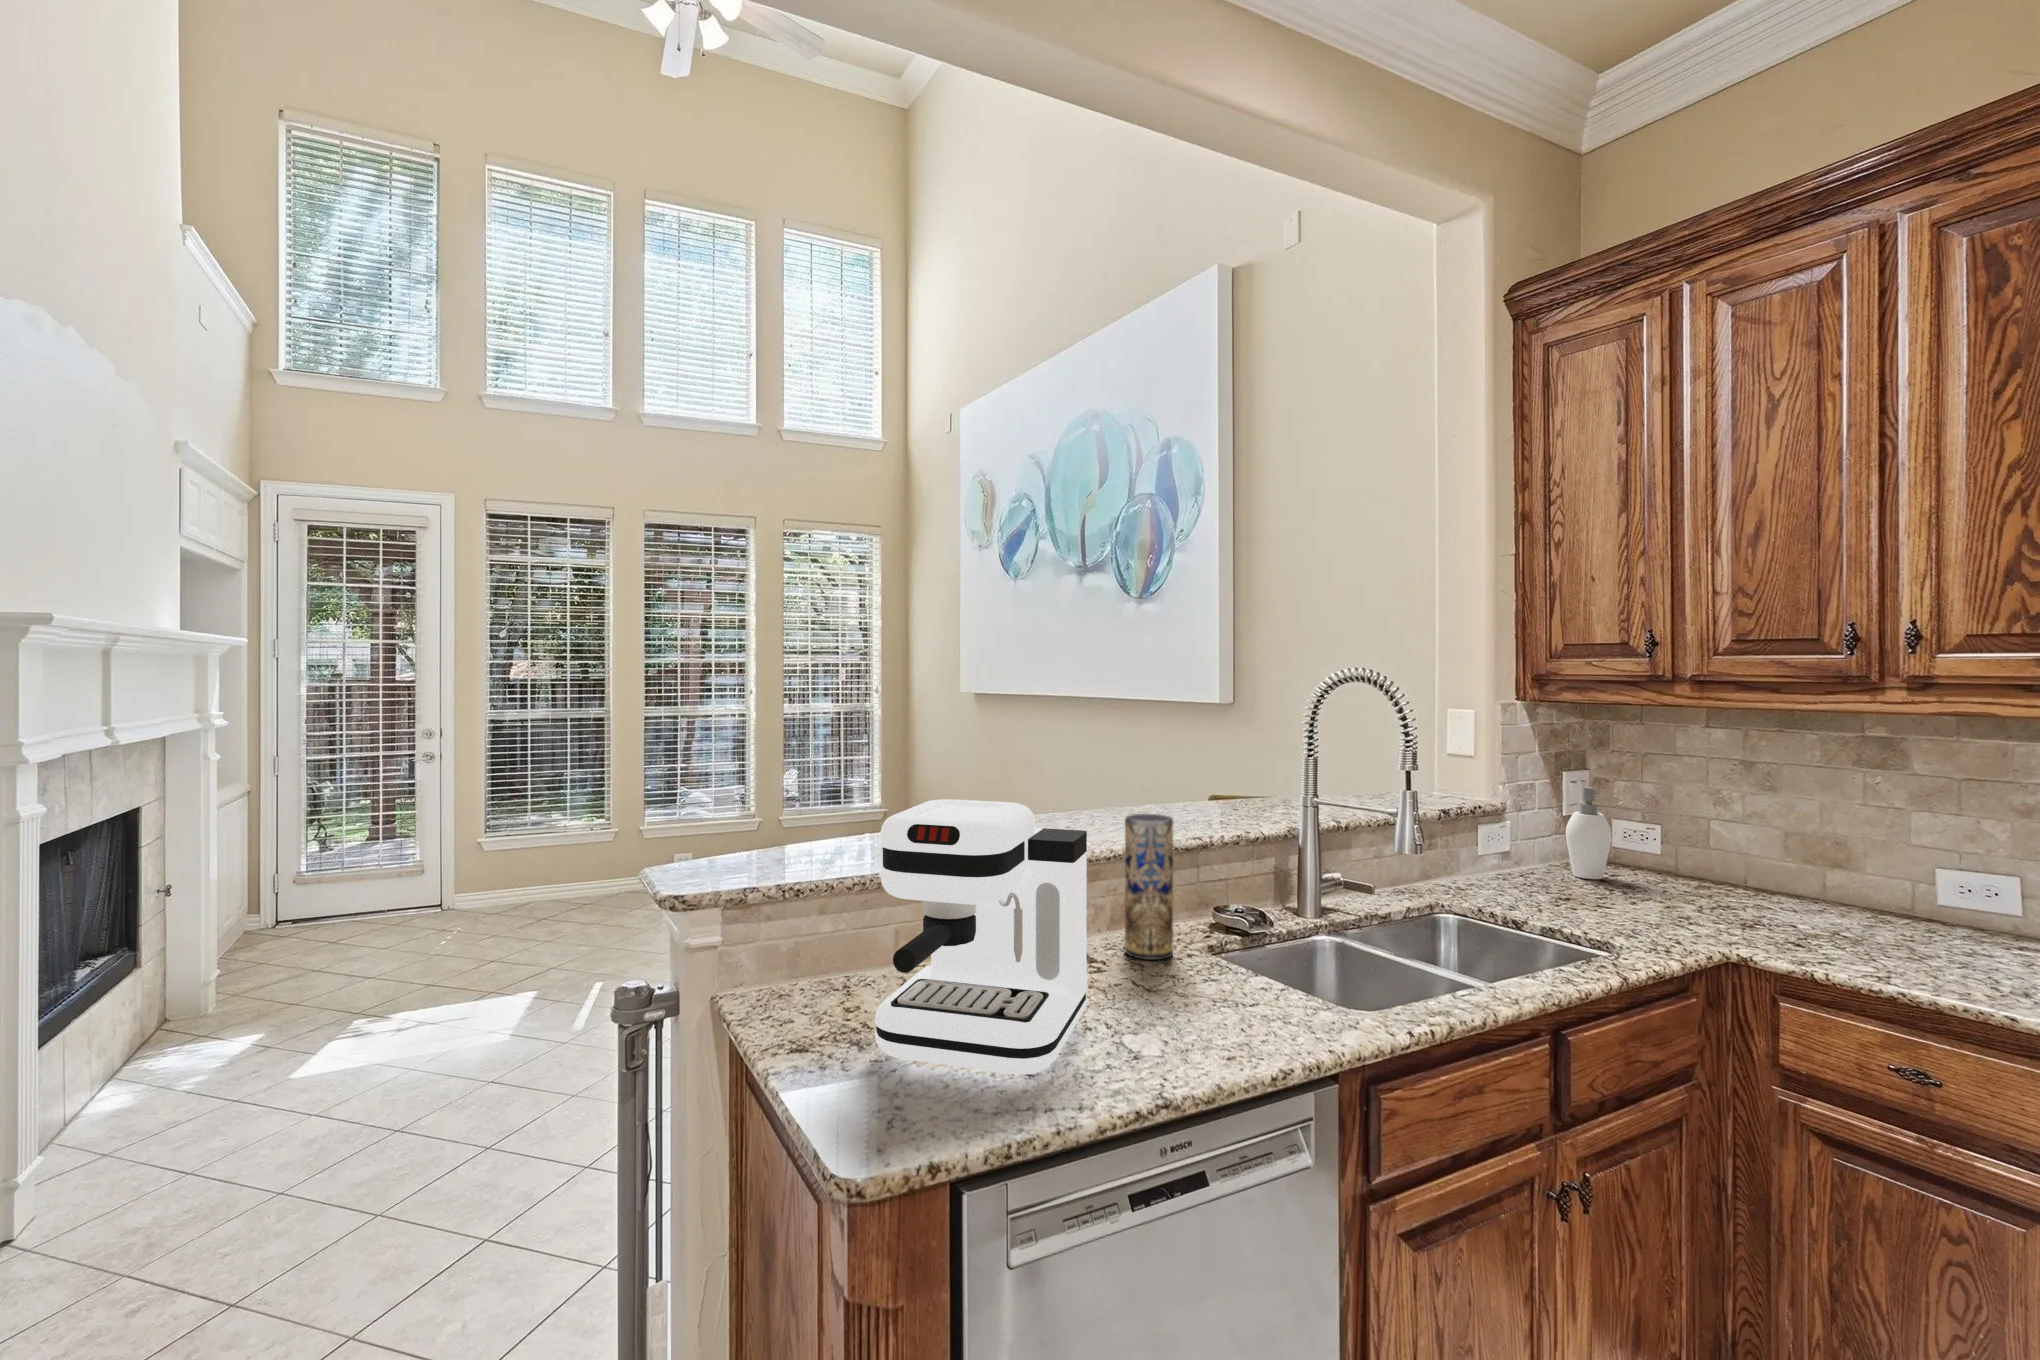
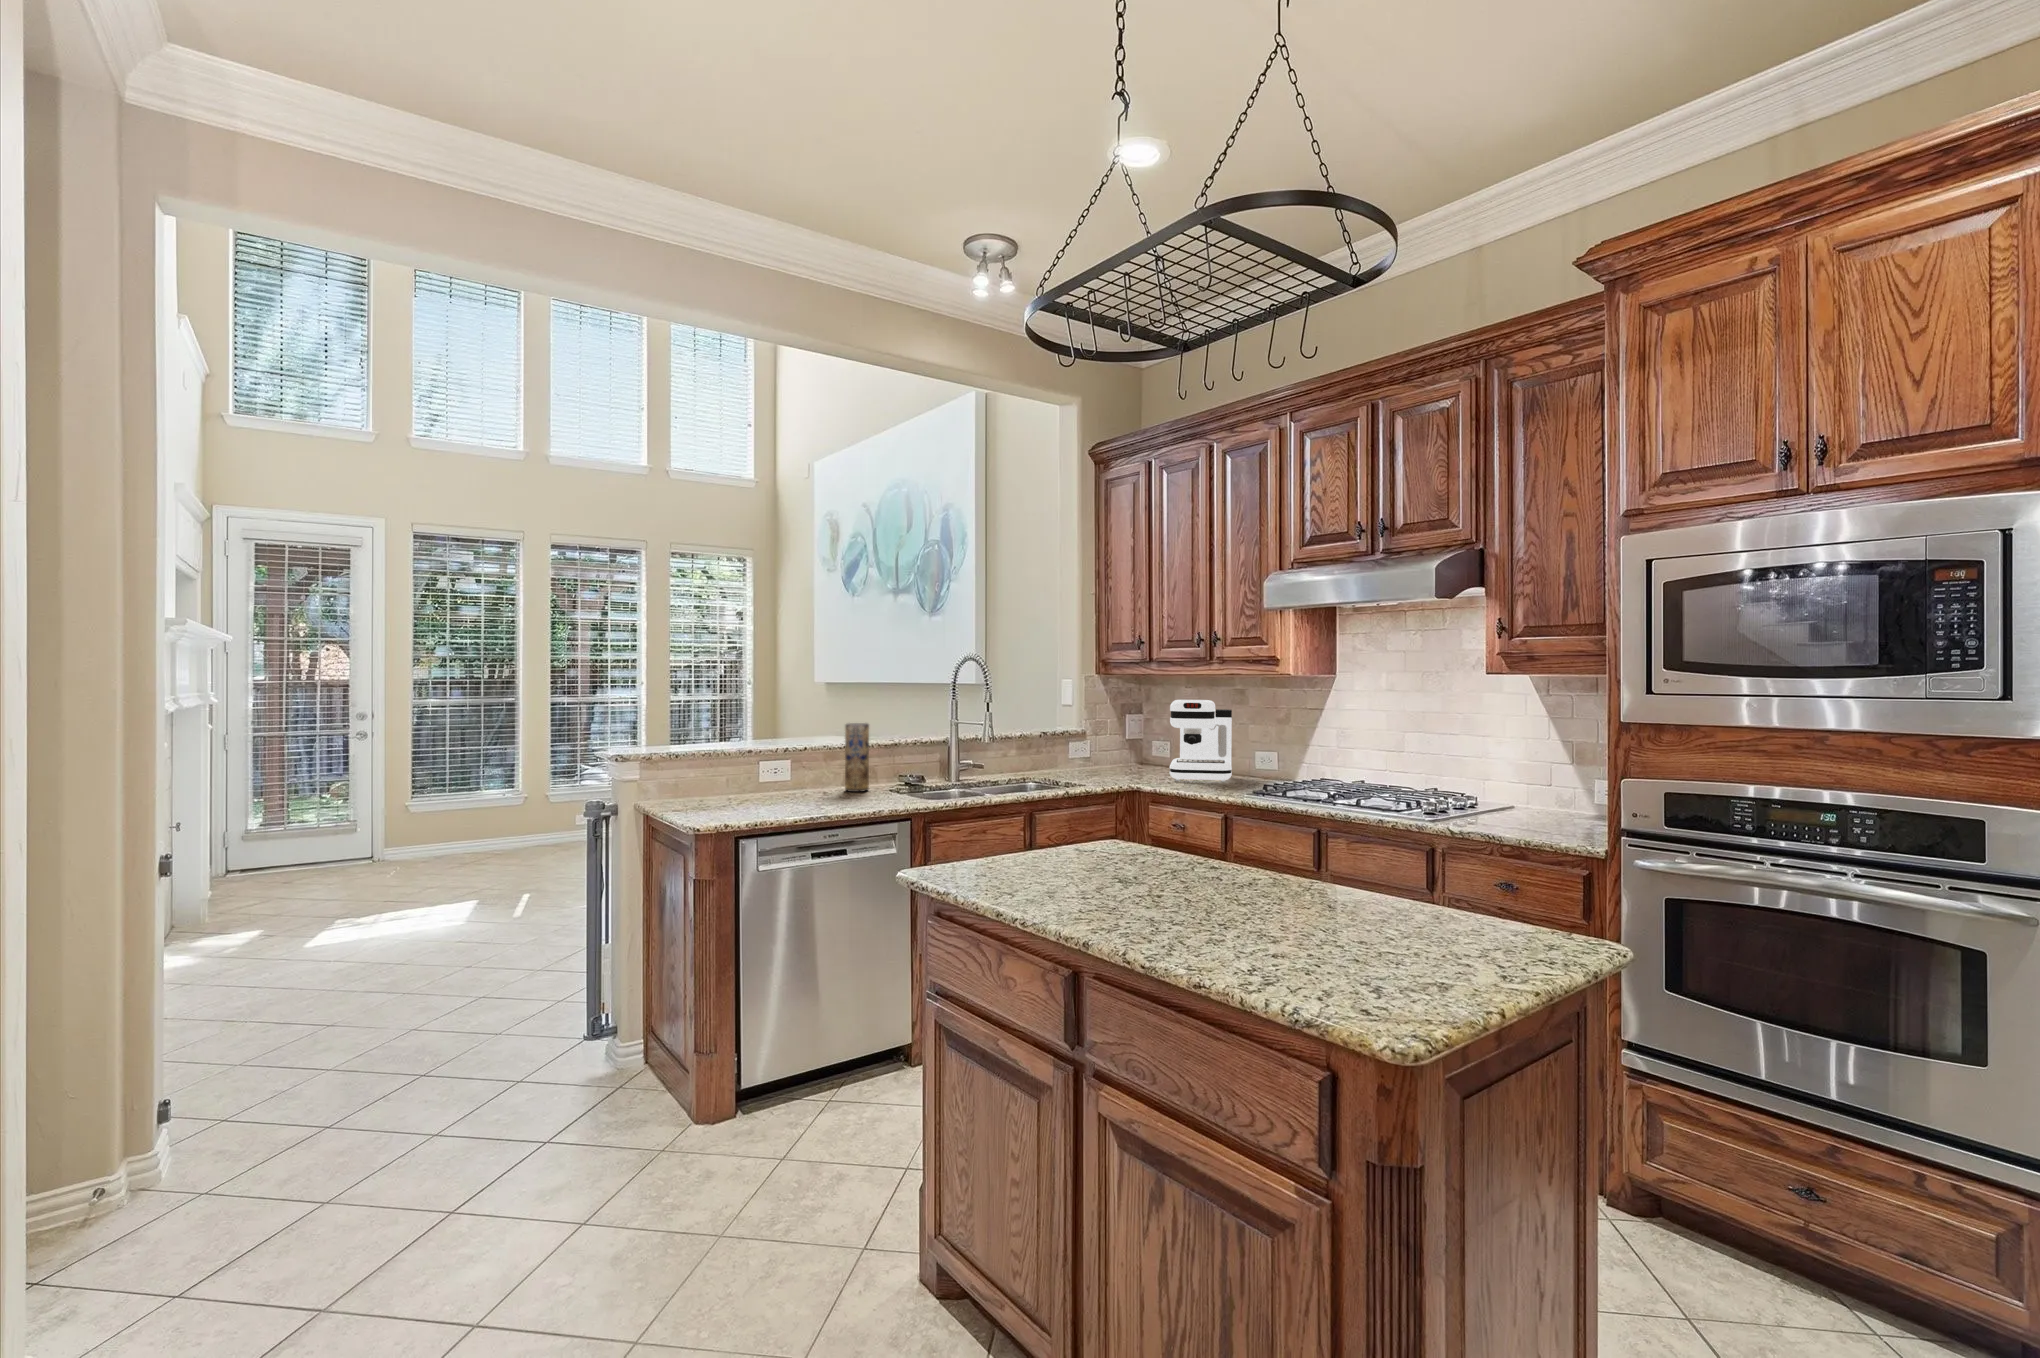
soap dispenser: present [1566,787,1611,879] -> none [1120,721,1141,771]
coffee maker: present [875,799,1087,1075] -> present [1170,700,1232,782]

